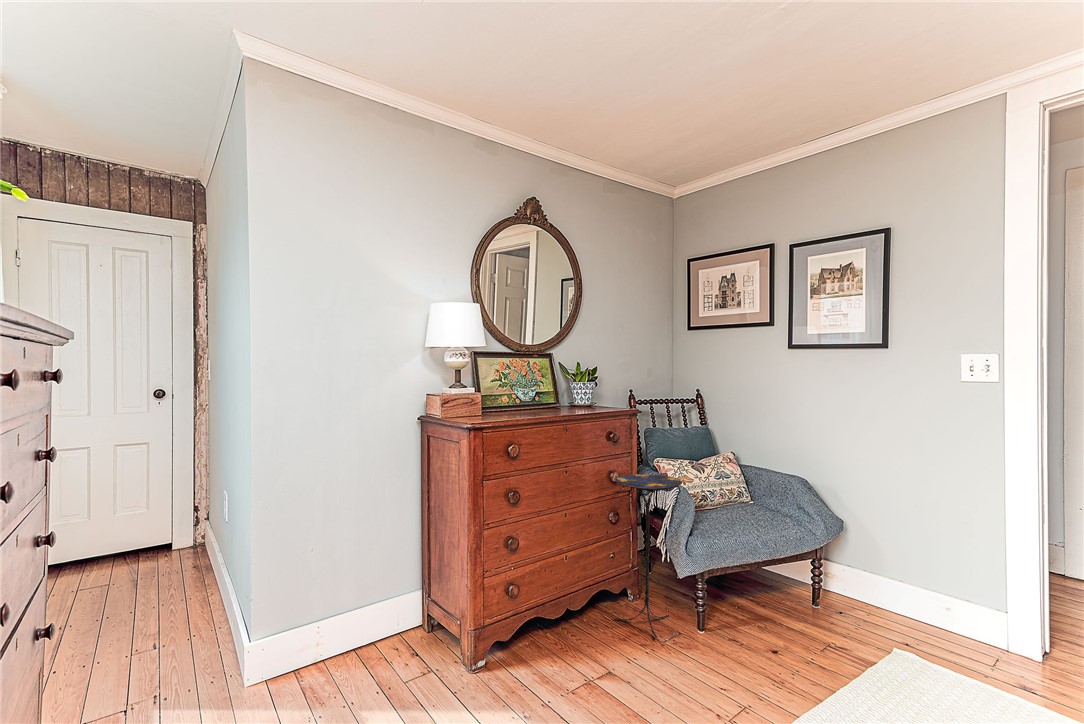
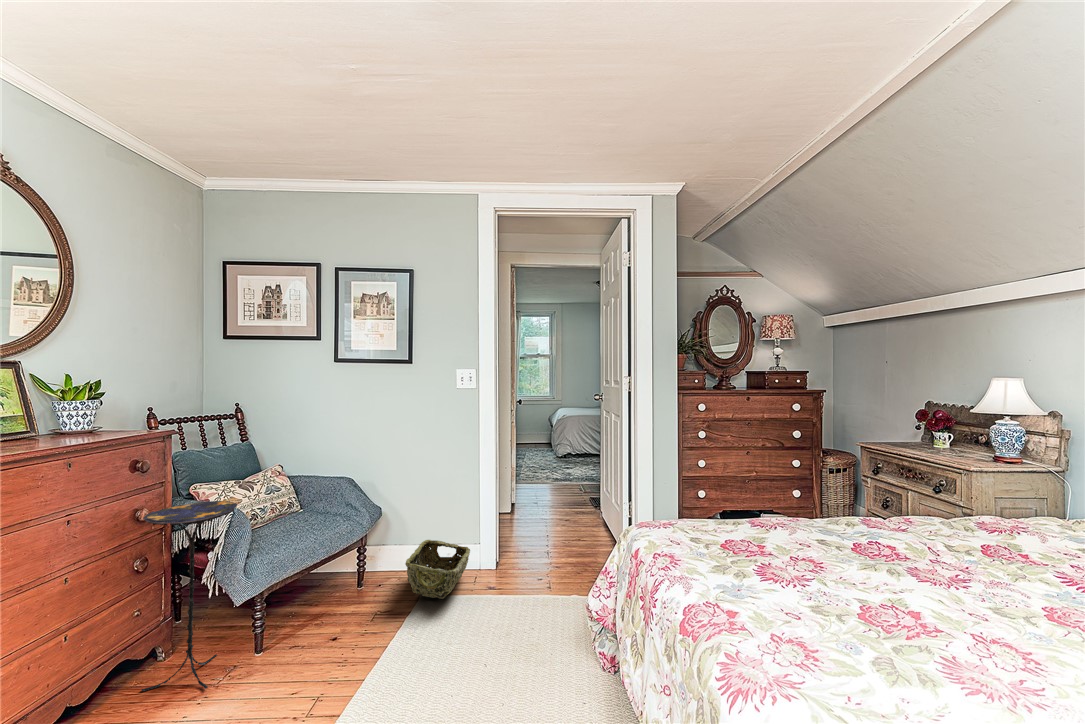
woven basket: none [865,579,975,660] -> present [405,540,470,599]

